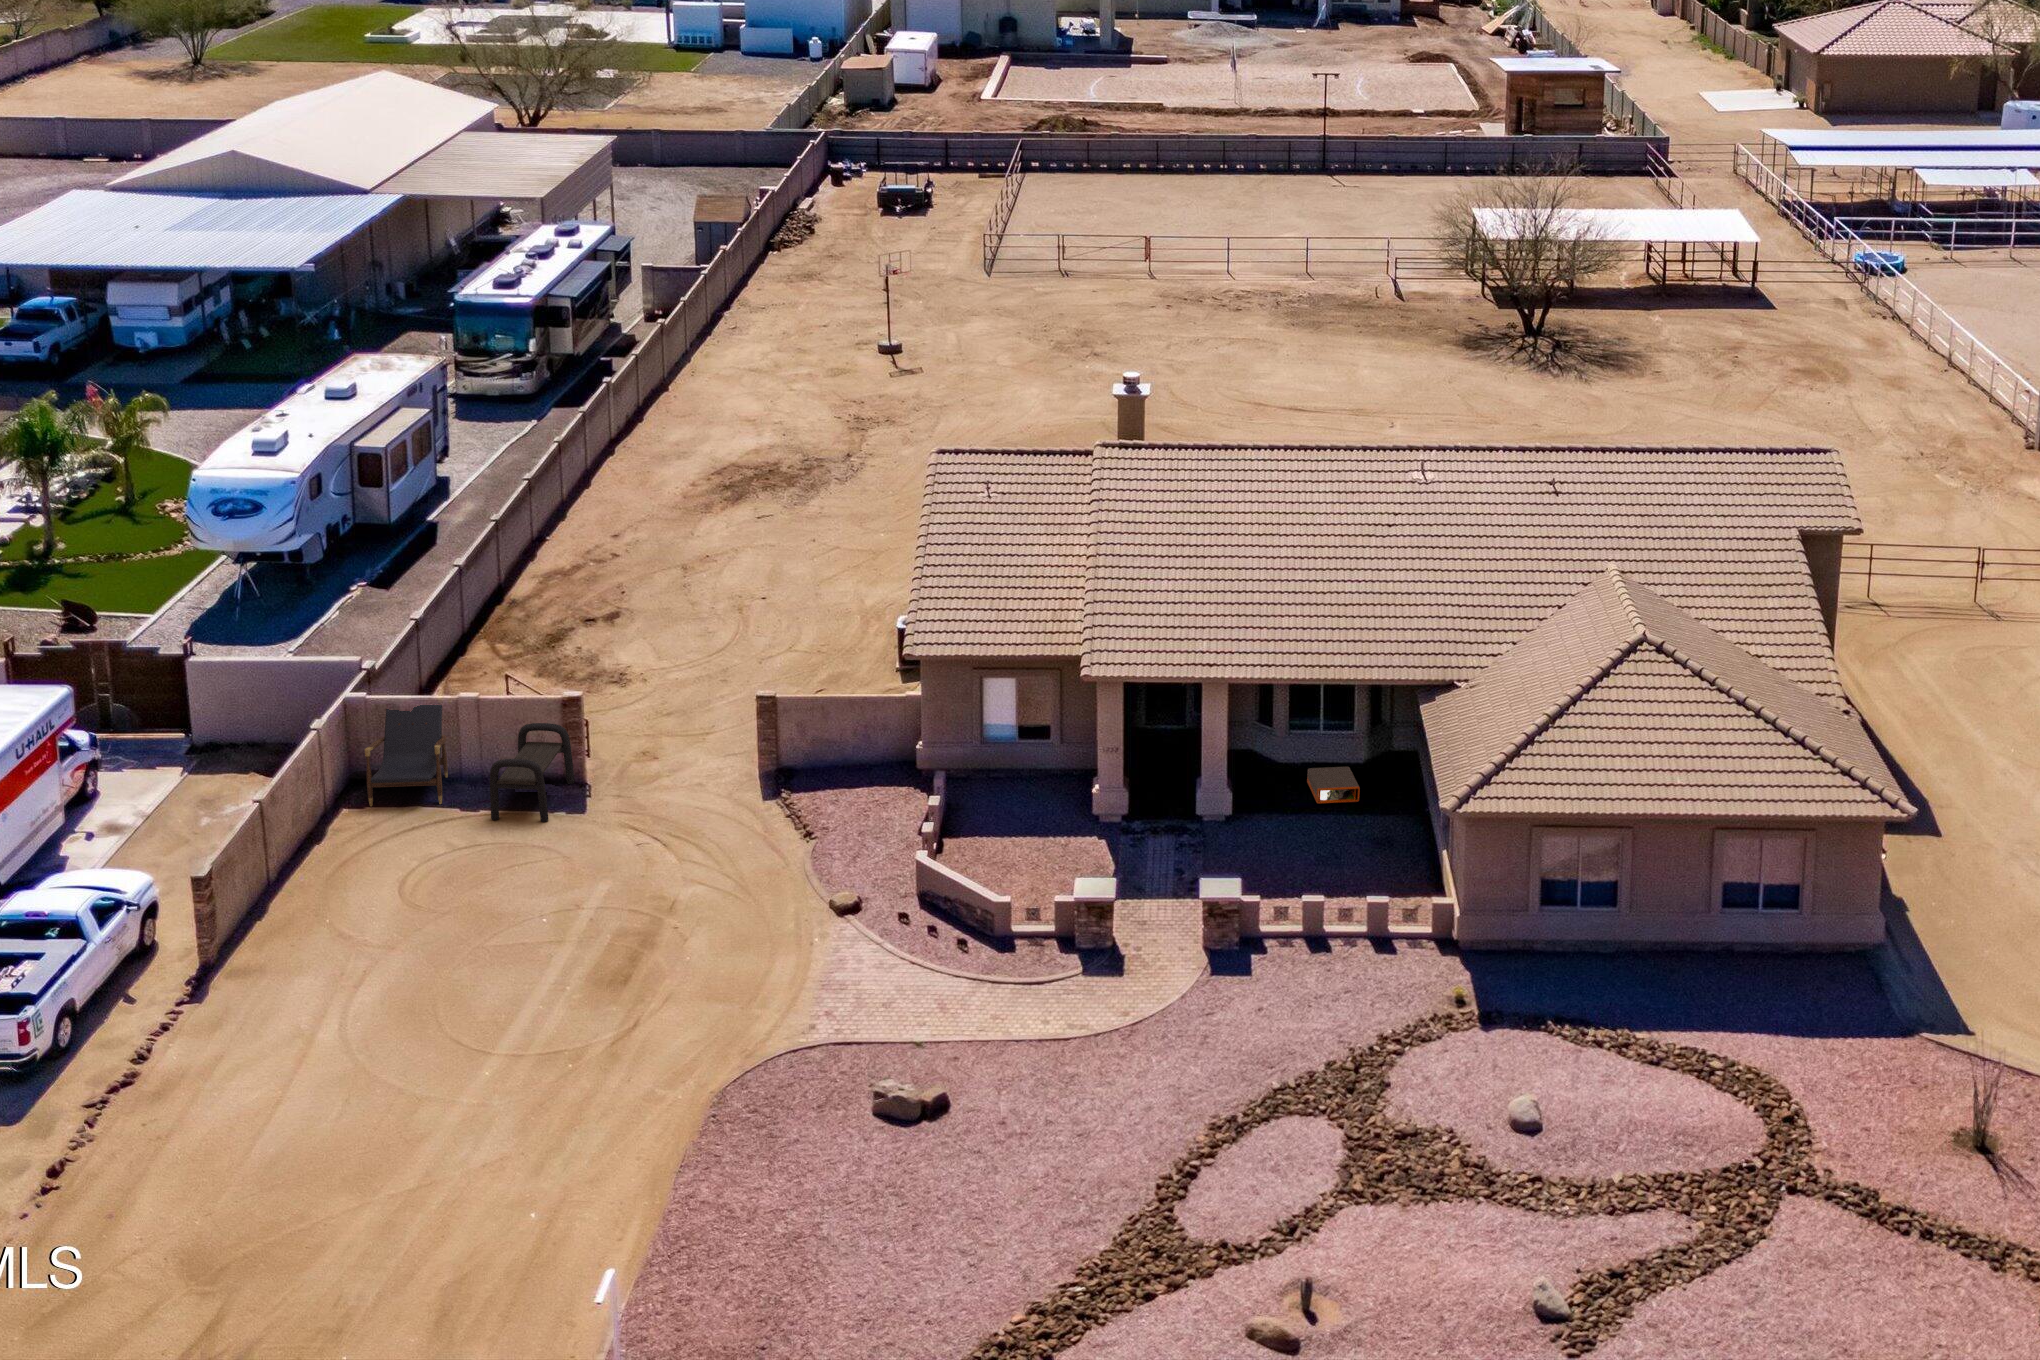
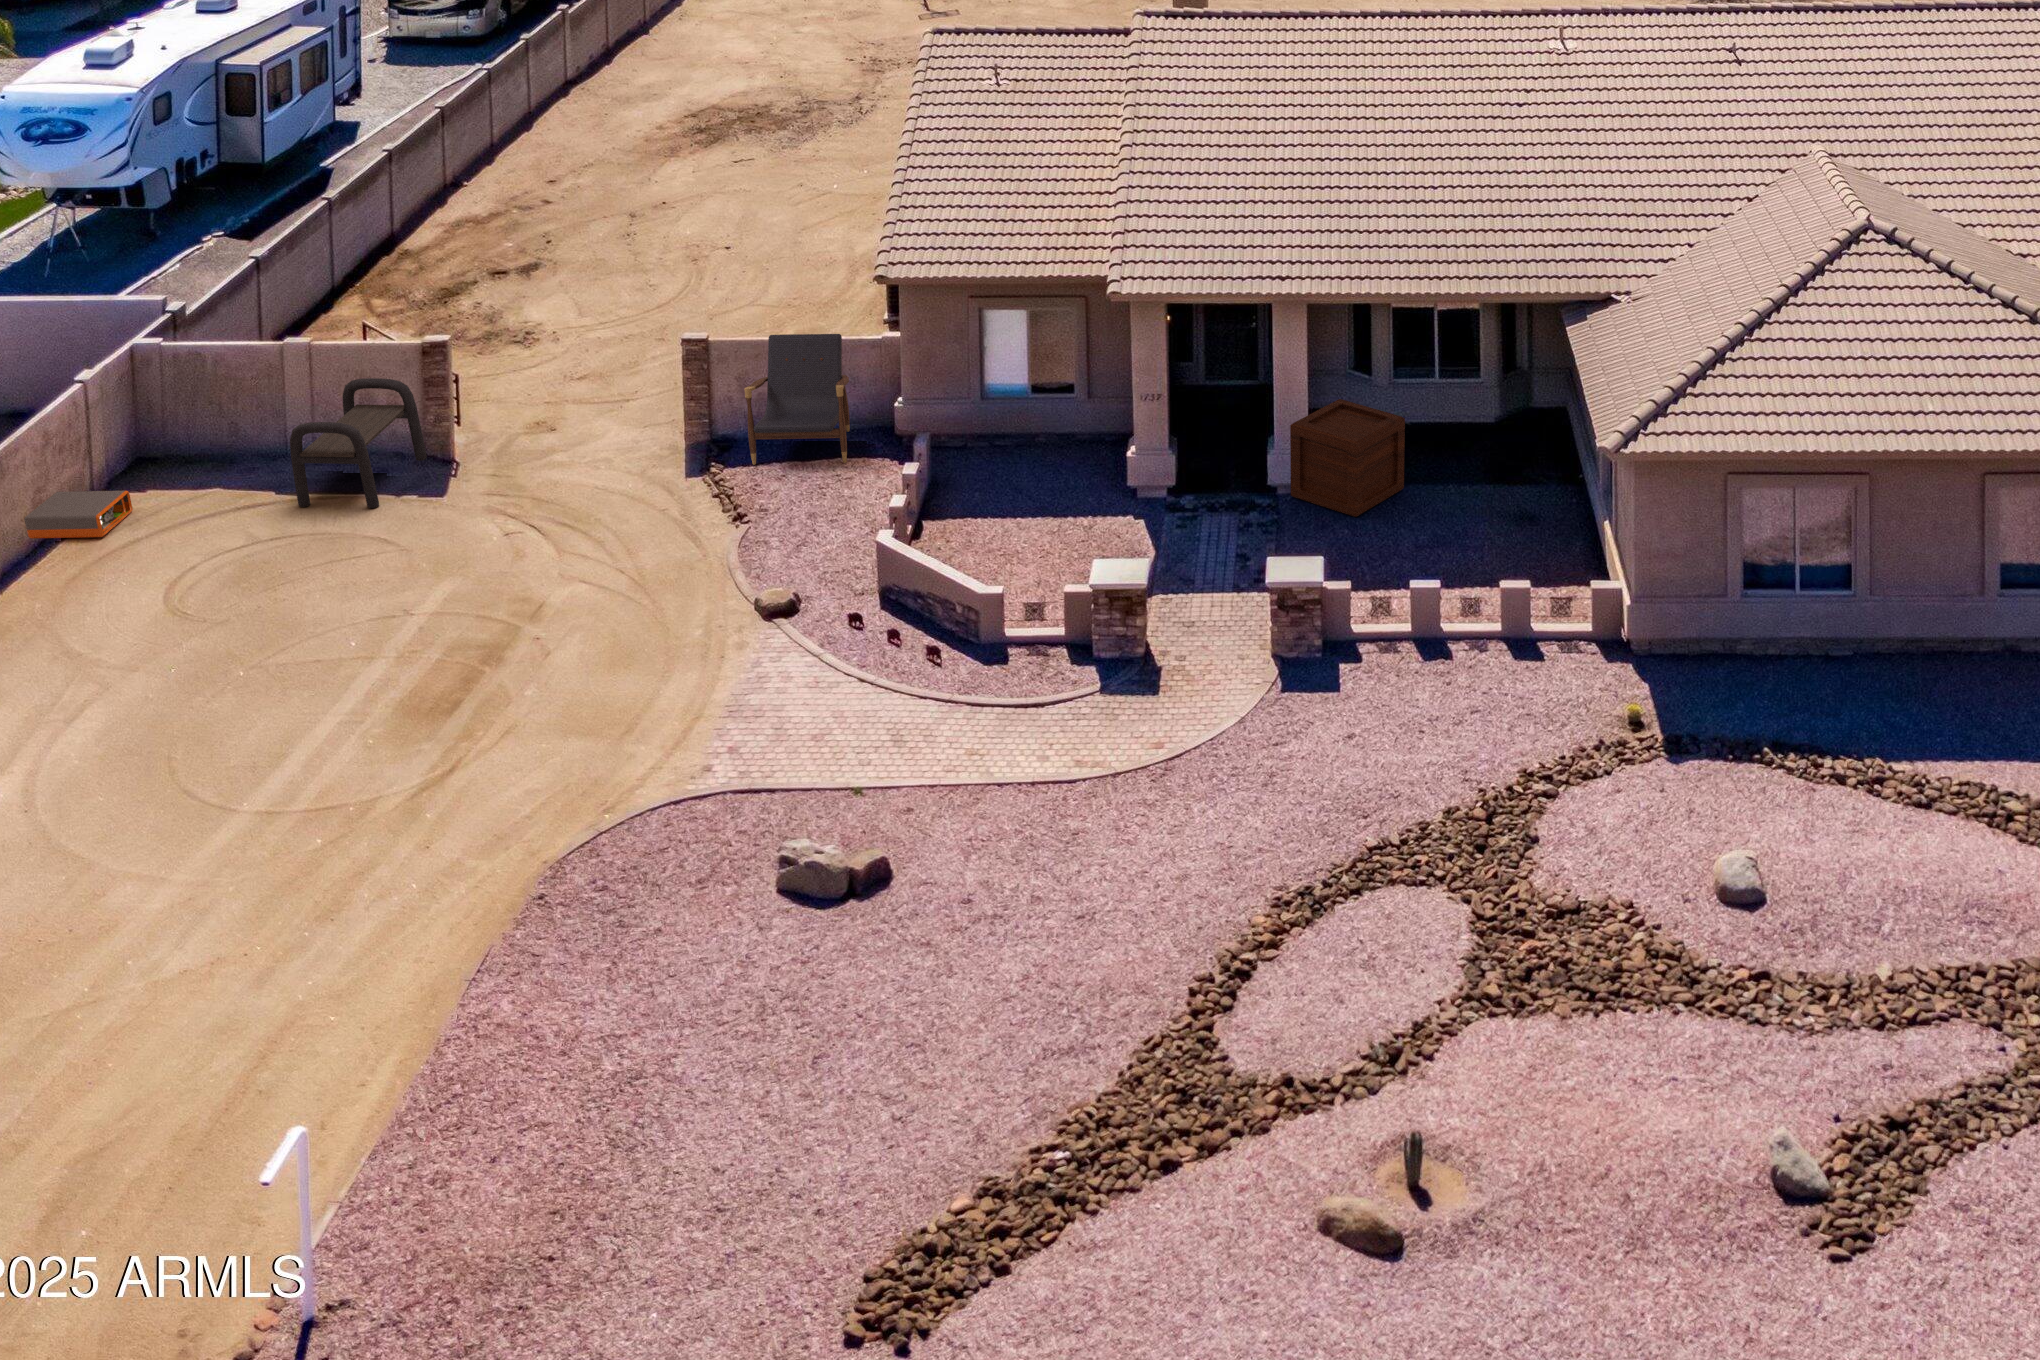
lounge chair: present [365,705,448,807] -> present [744,334,850,465]
wooden crate: none [1211,749,1296,841] -> present [1290,399,1405,517]
storage box: present [1307,767,1360,804] -> present [24,491,133,539]

